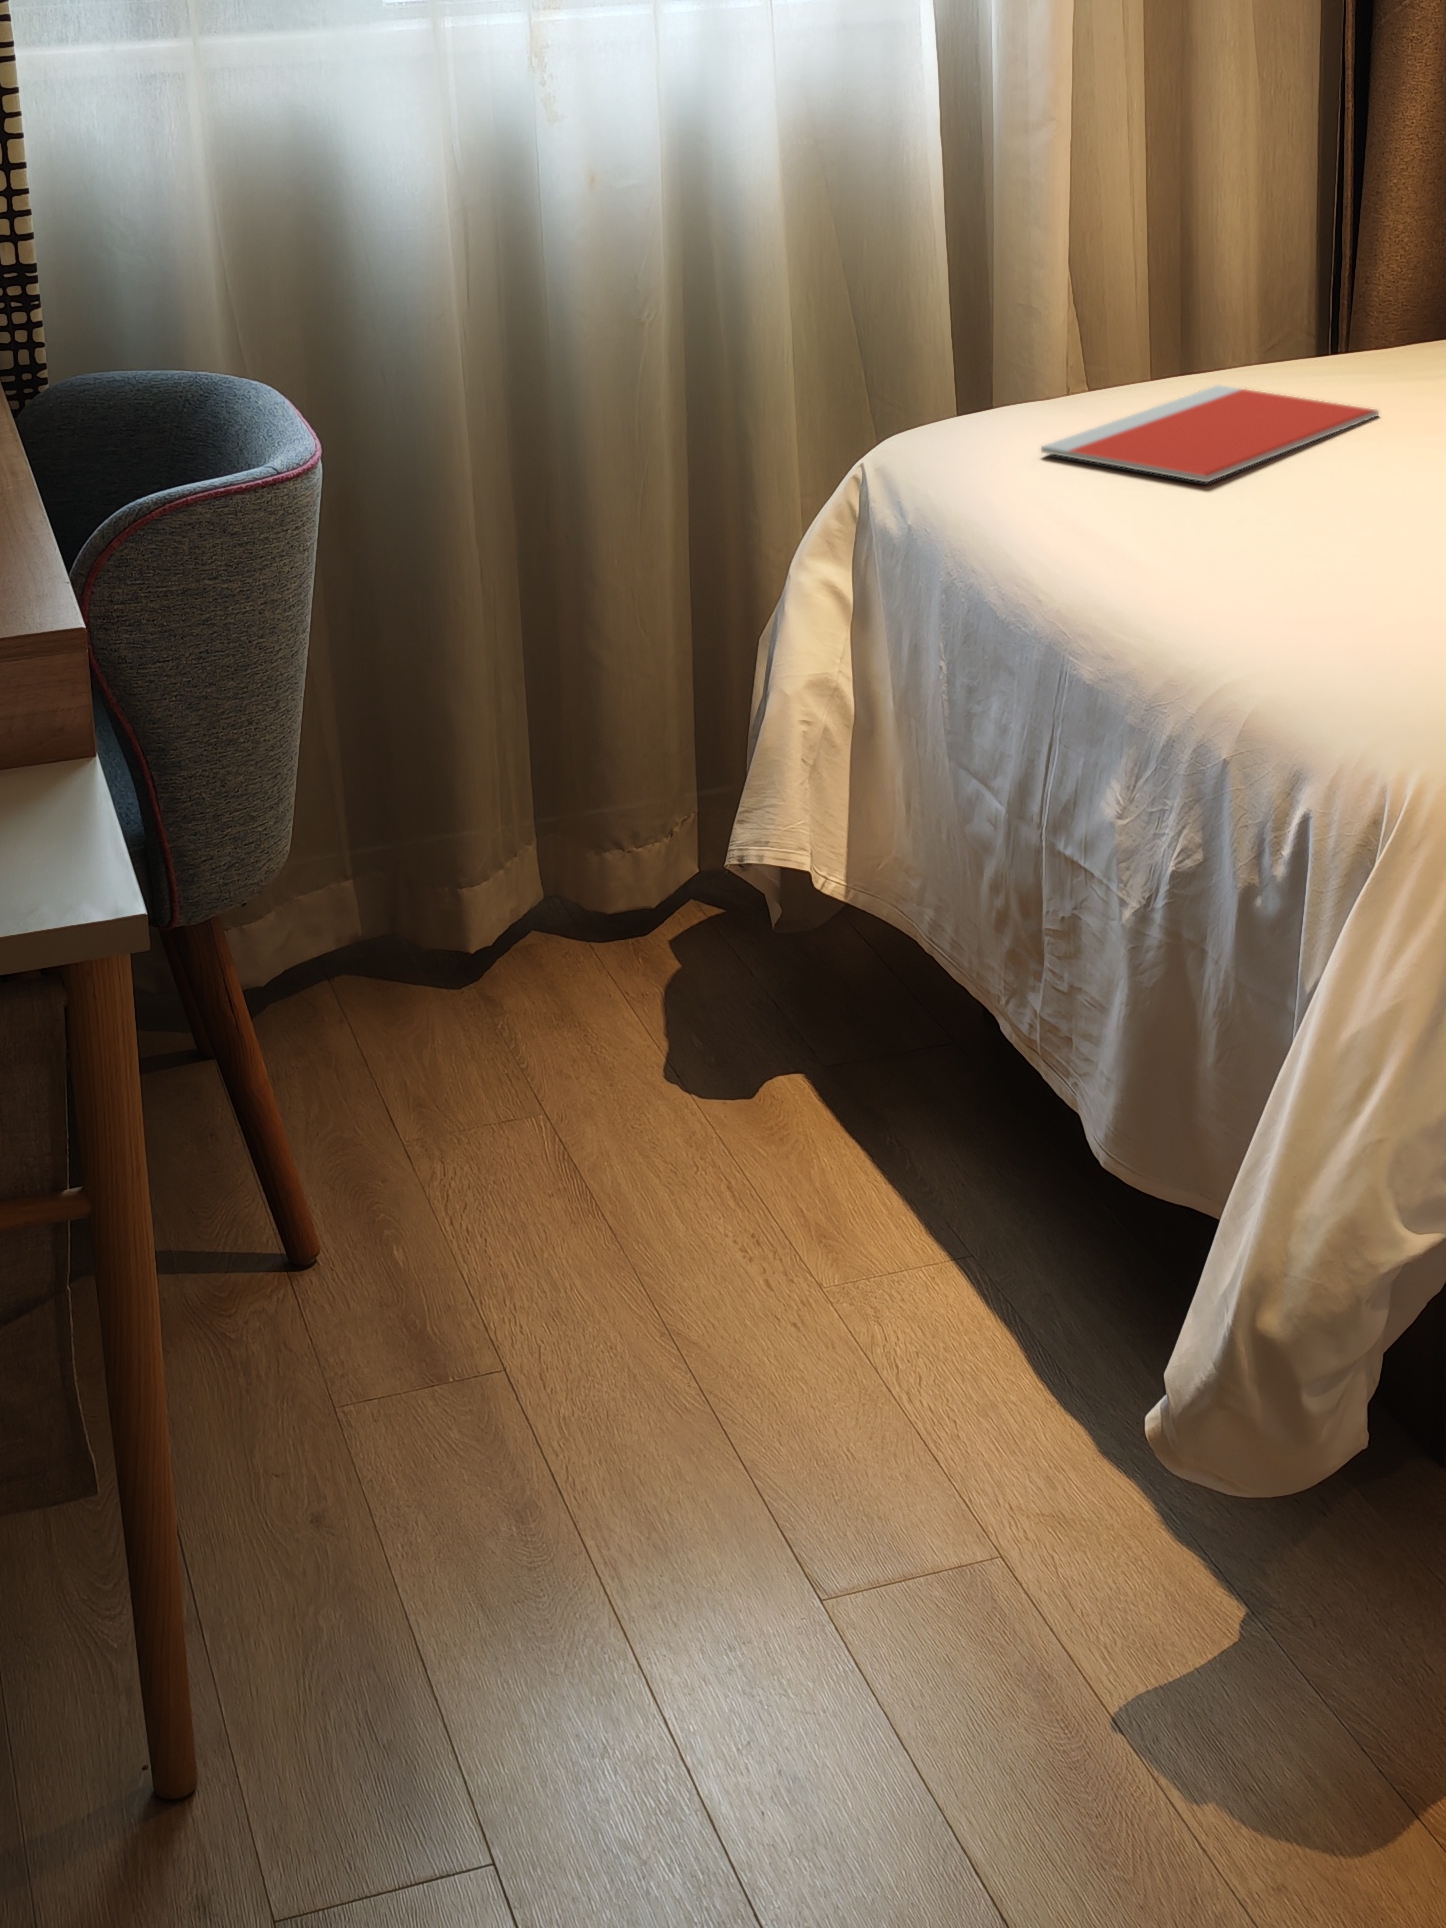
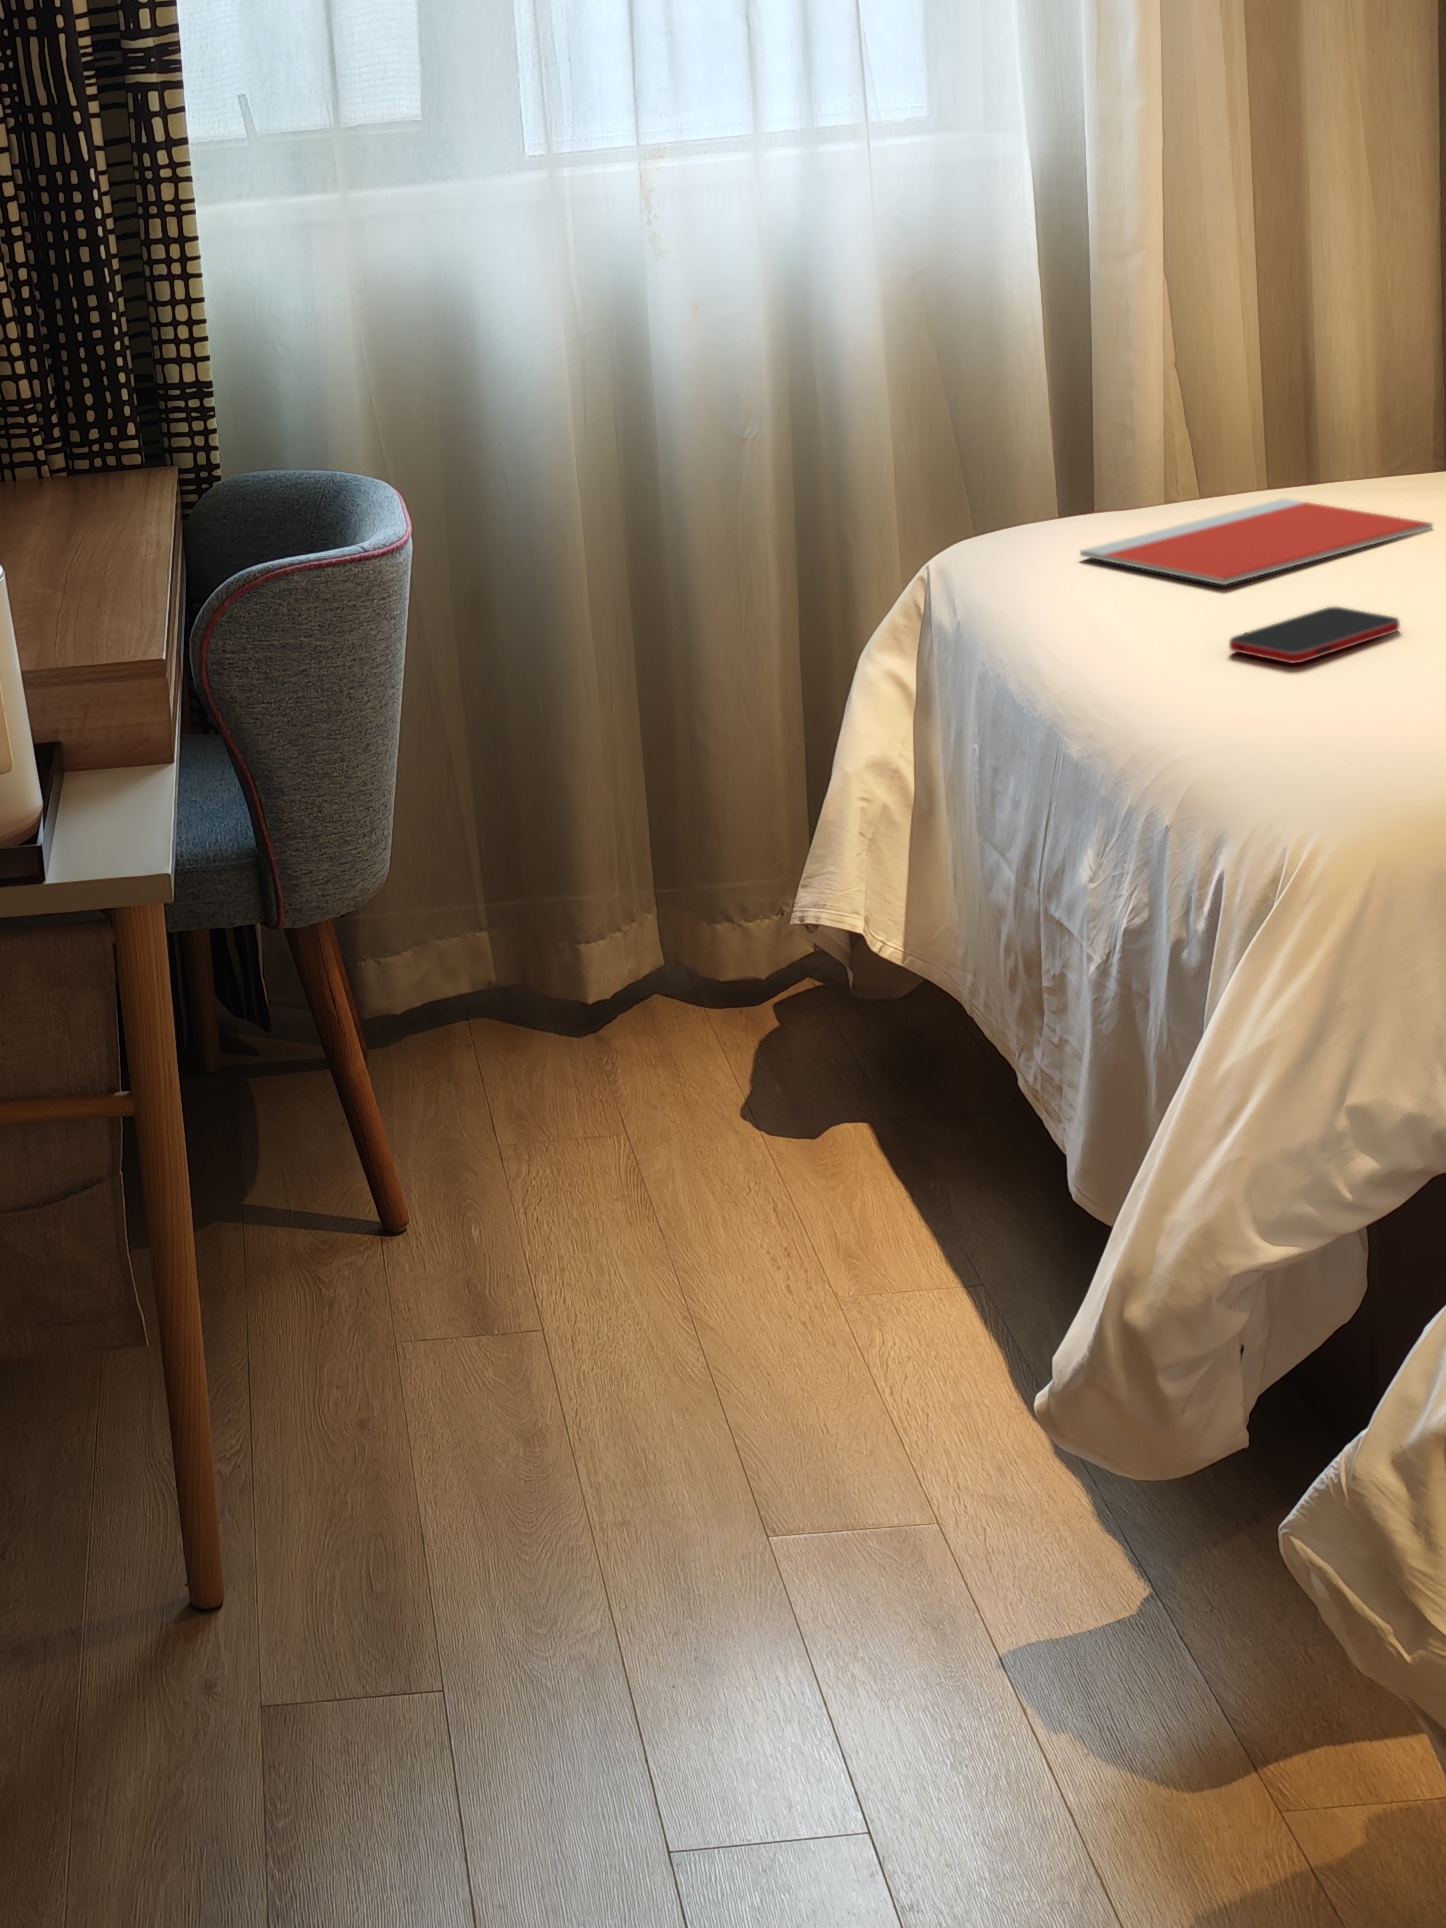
smartphone: none [1249,505,1407,570] -> present [1229,607,1399,663]

